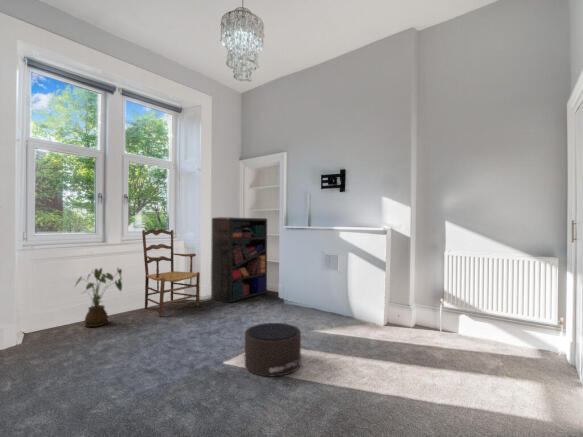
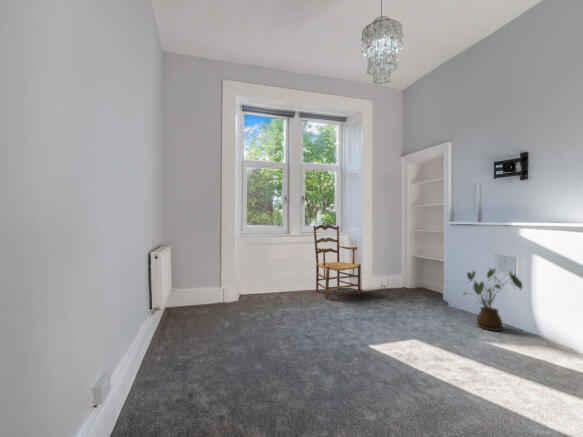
bookshelf: present [211,217,267,302] -> none [373,214,432,296]
house plant: present [76,268,122,327] -> present [464,269,522,331]
pouf: present [239,323,301,376] -> none [383,318,449,373]

